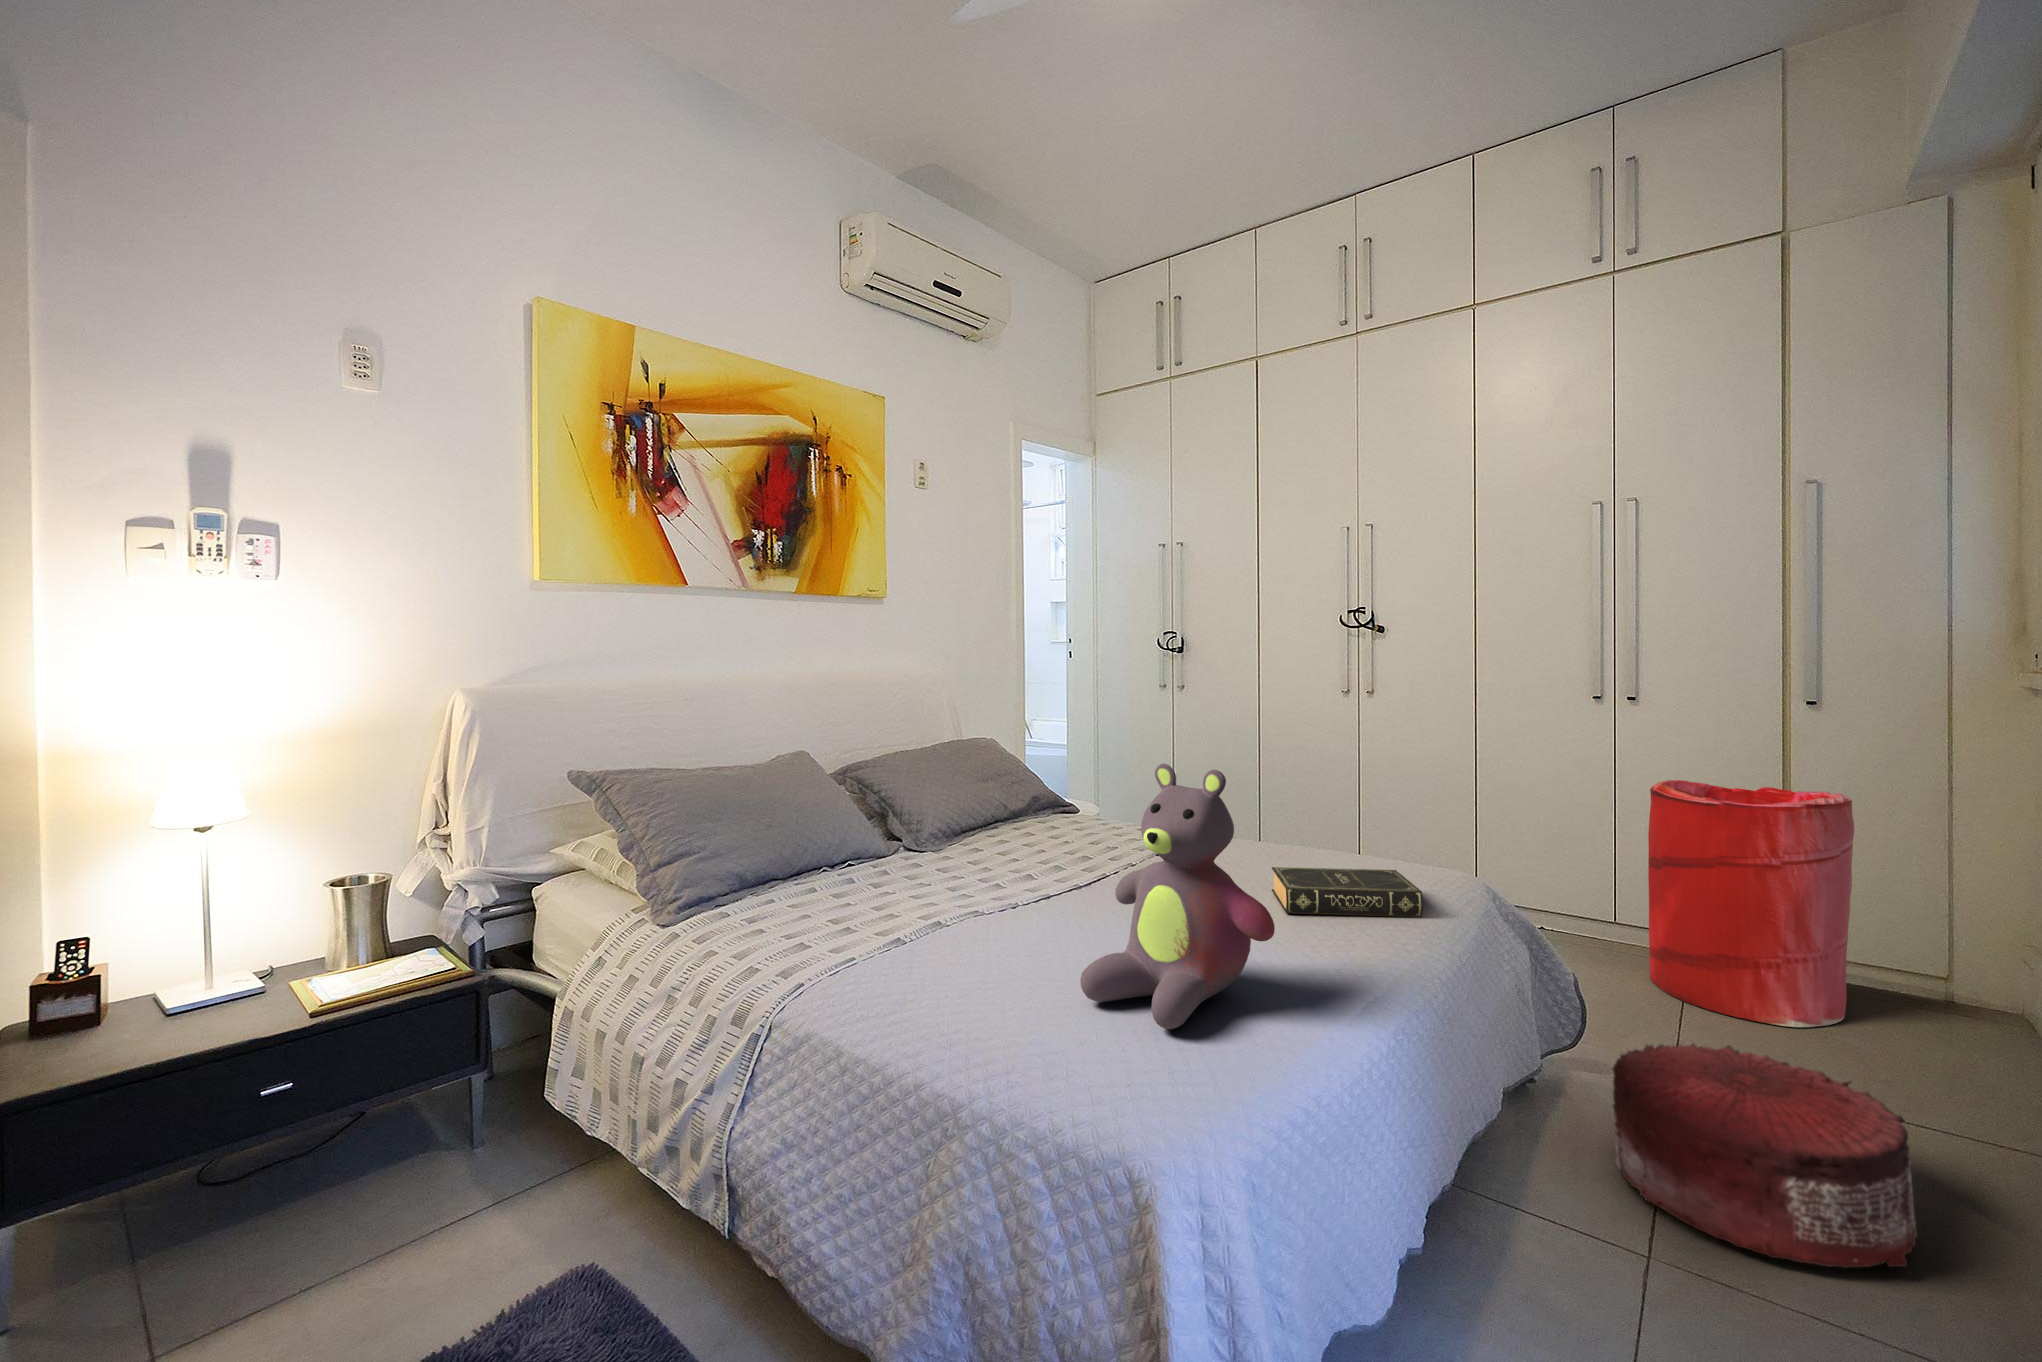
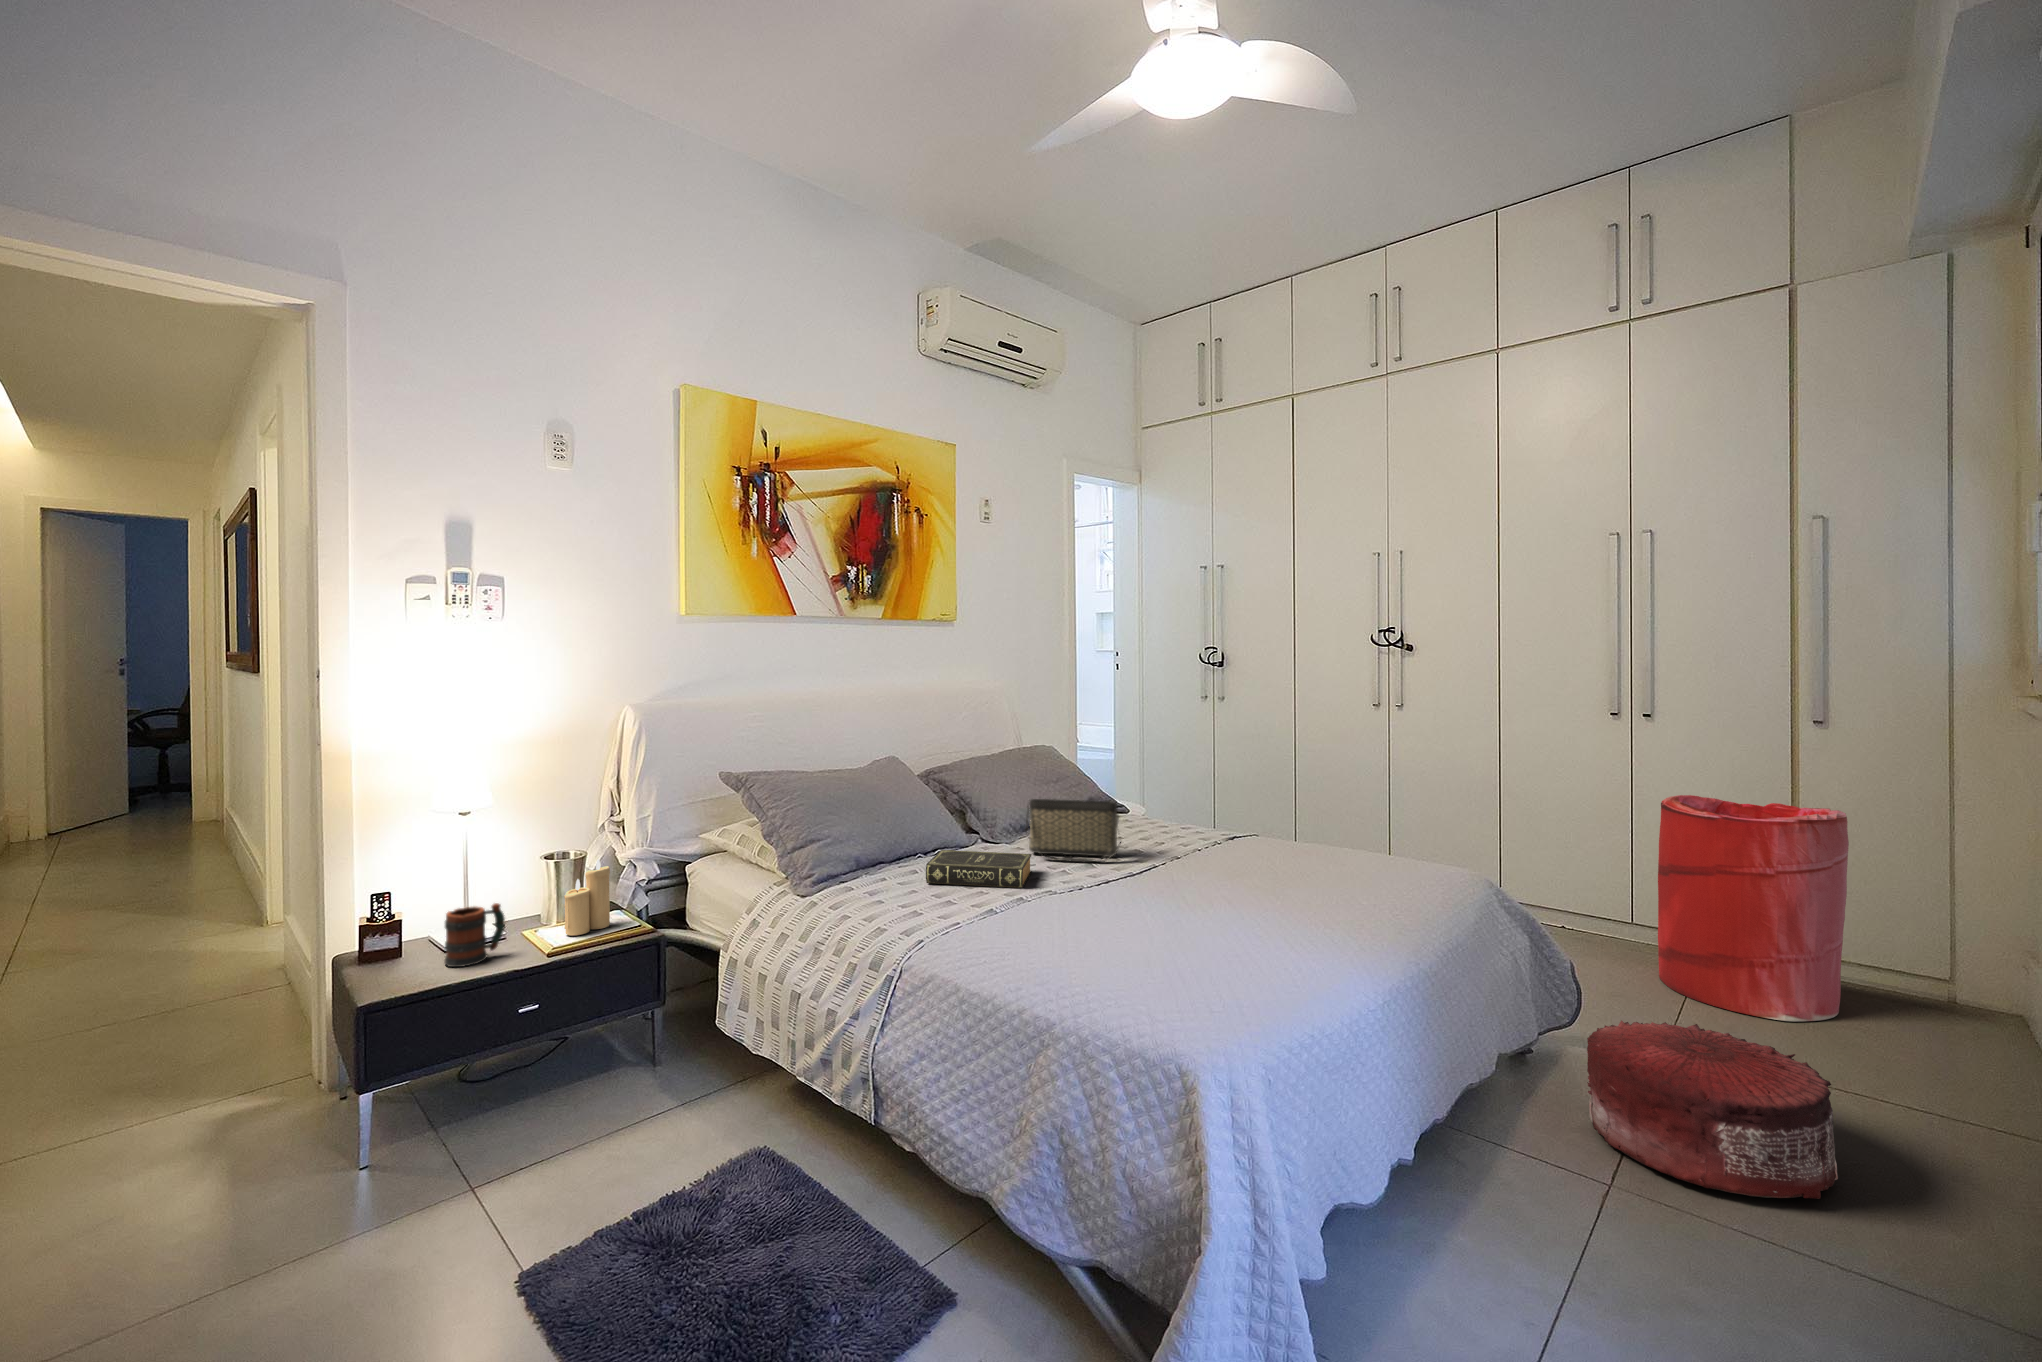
stuffed bear: present [1080,764,1275,1029] -> none [1138,778,1288,977]
handbag: none [951,796,1066,871] -> present [1026,799,1120,863]
book: present [1272,867,1423,917] -> present [926,850,1032,888]
candle: none [344,883,413,984] -> present [564,859,610,935]
mug: none [151,947,247,1038] -> present [444,903,505,967]

